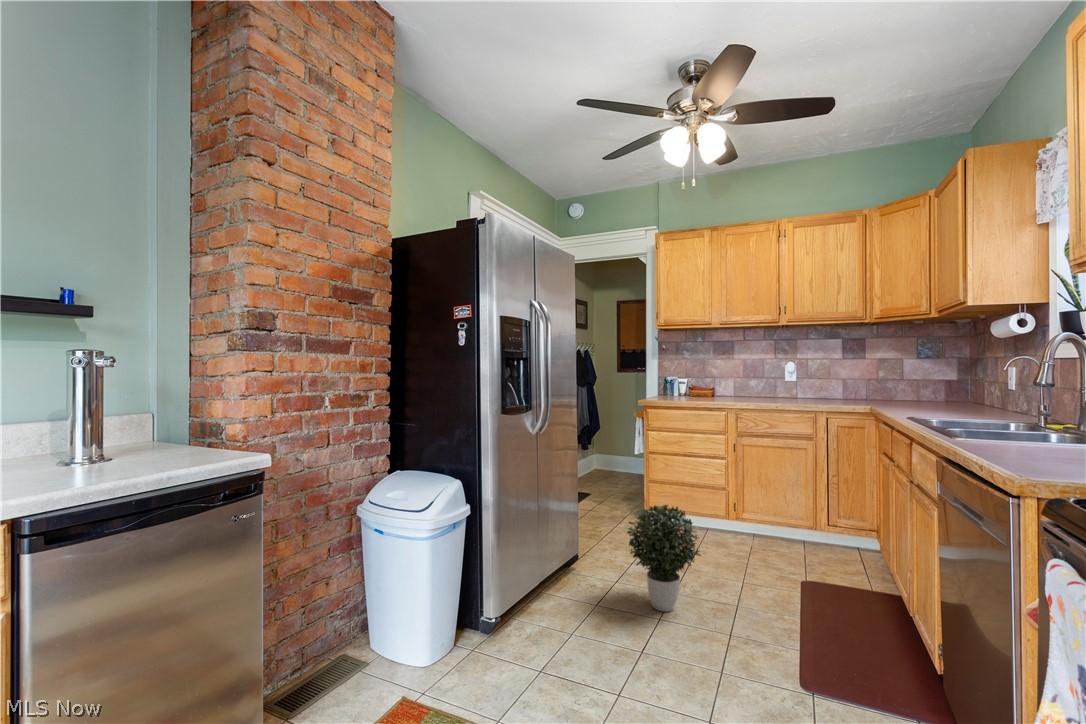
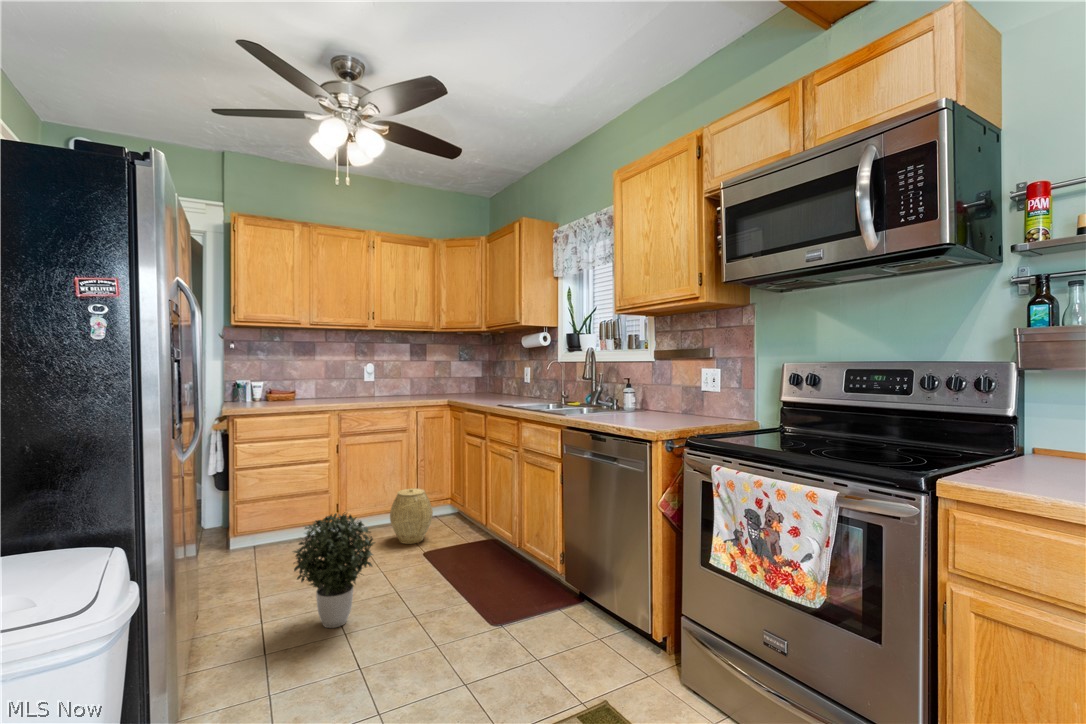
woven basket: none [779,502,831,566] -> present [390,489,433,544]

